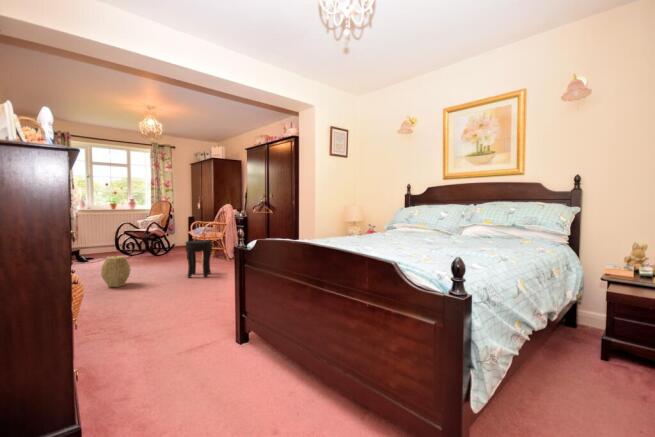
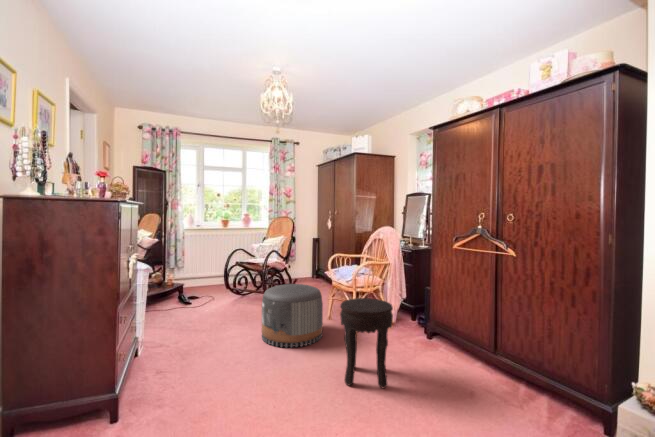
pouf: none [144,239,183,271] -> present [262,284,323,348]
woven basket: present [101,256,131,287] -> none [183,333,239,407]

